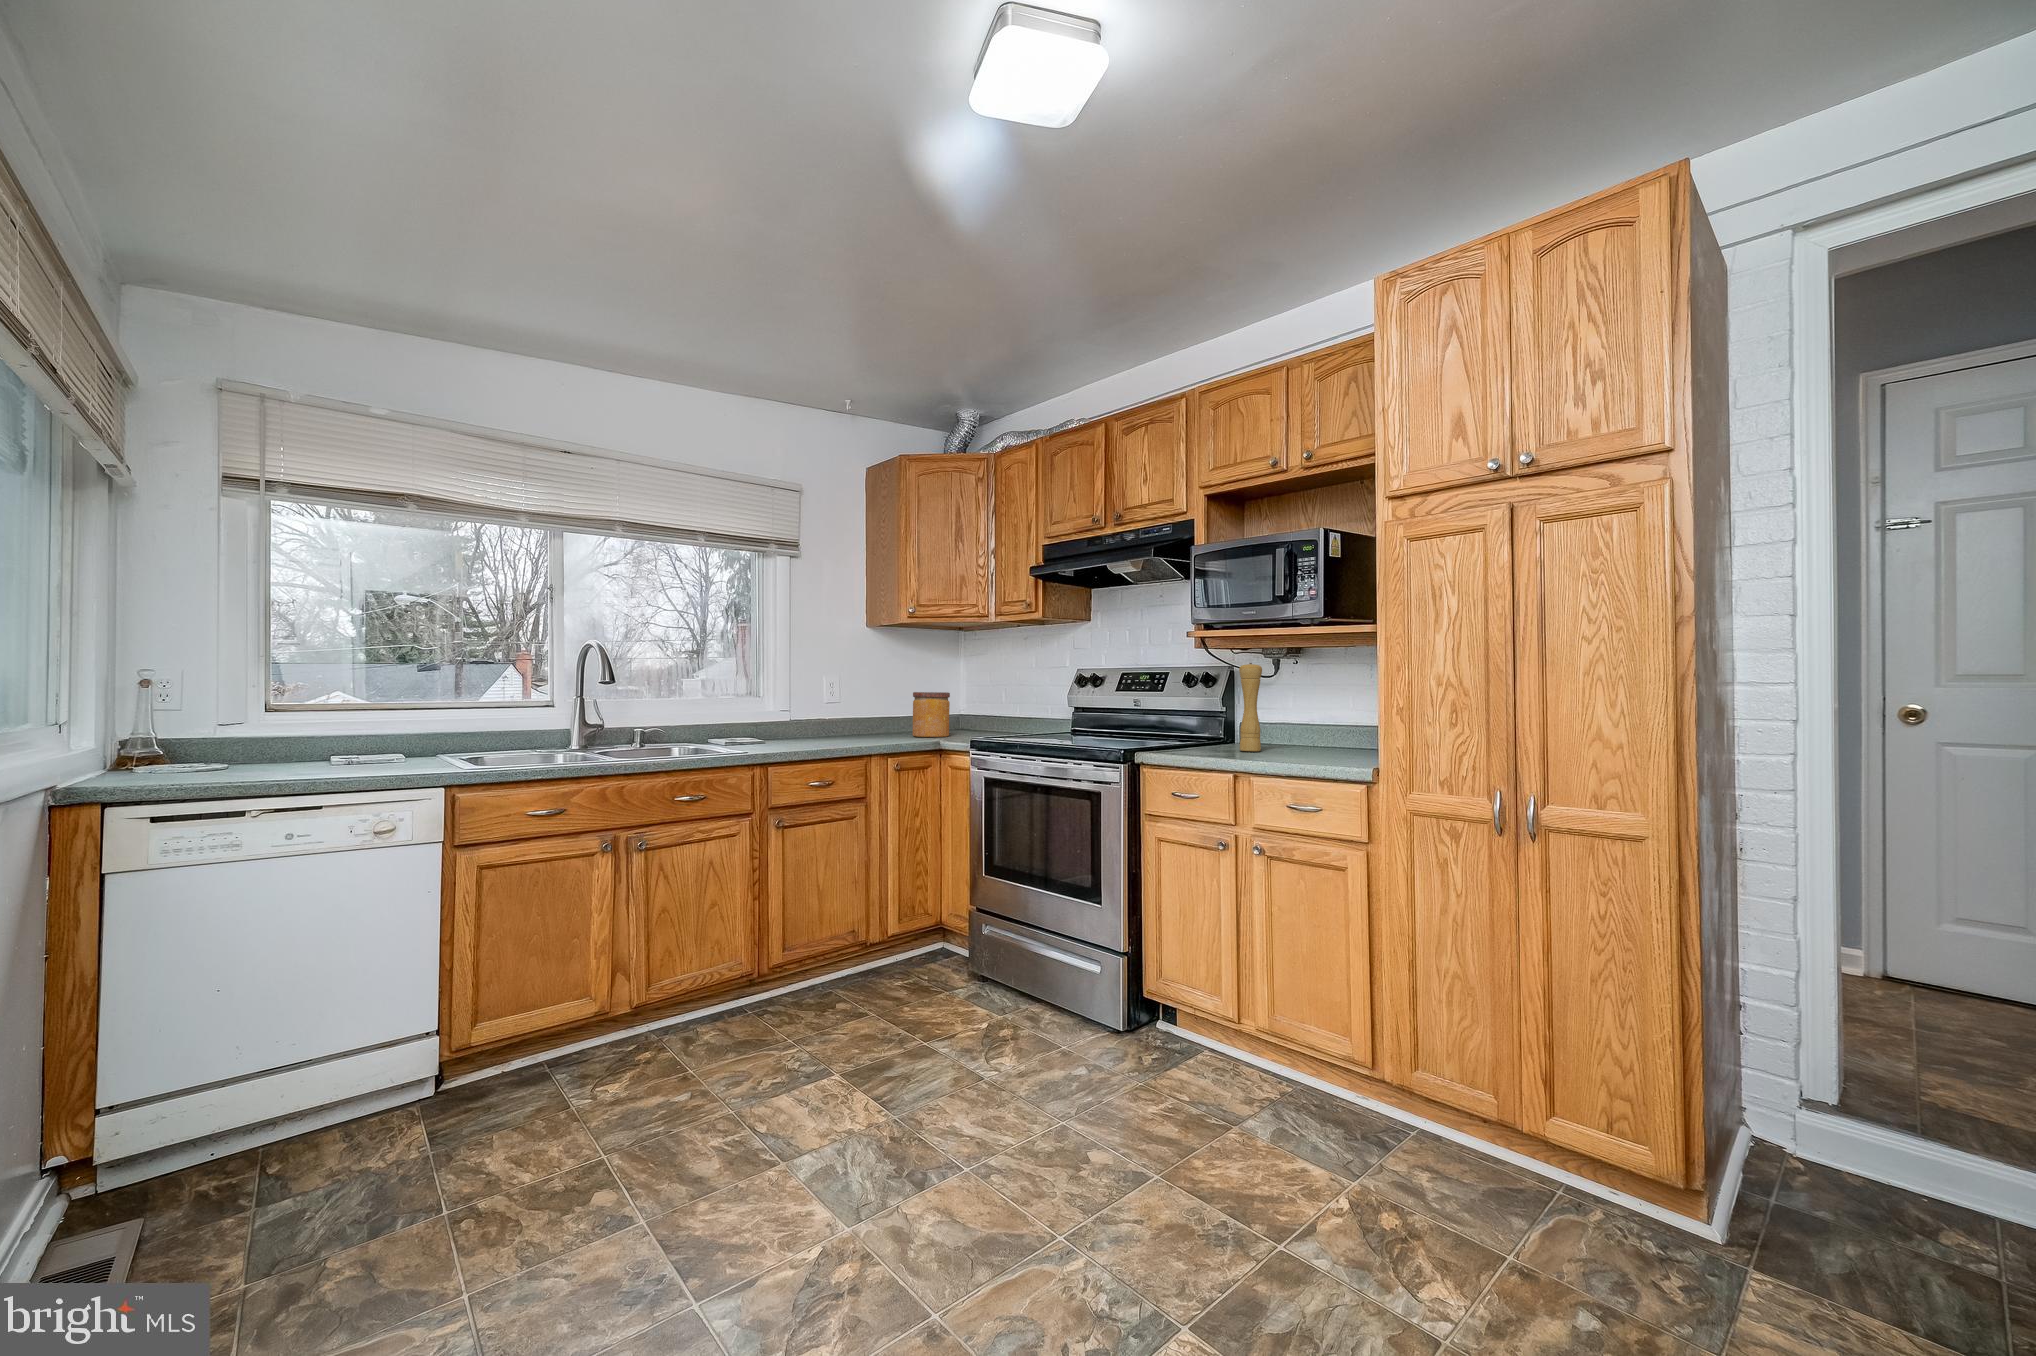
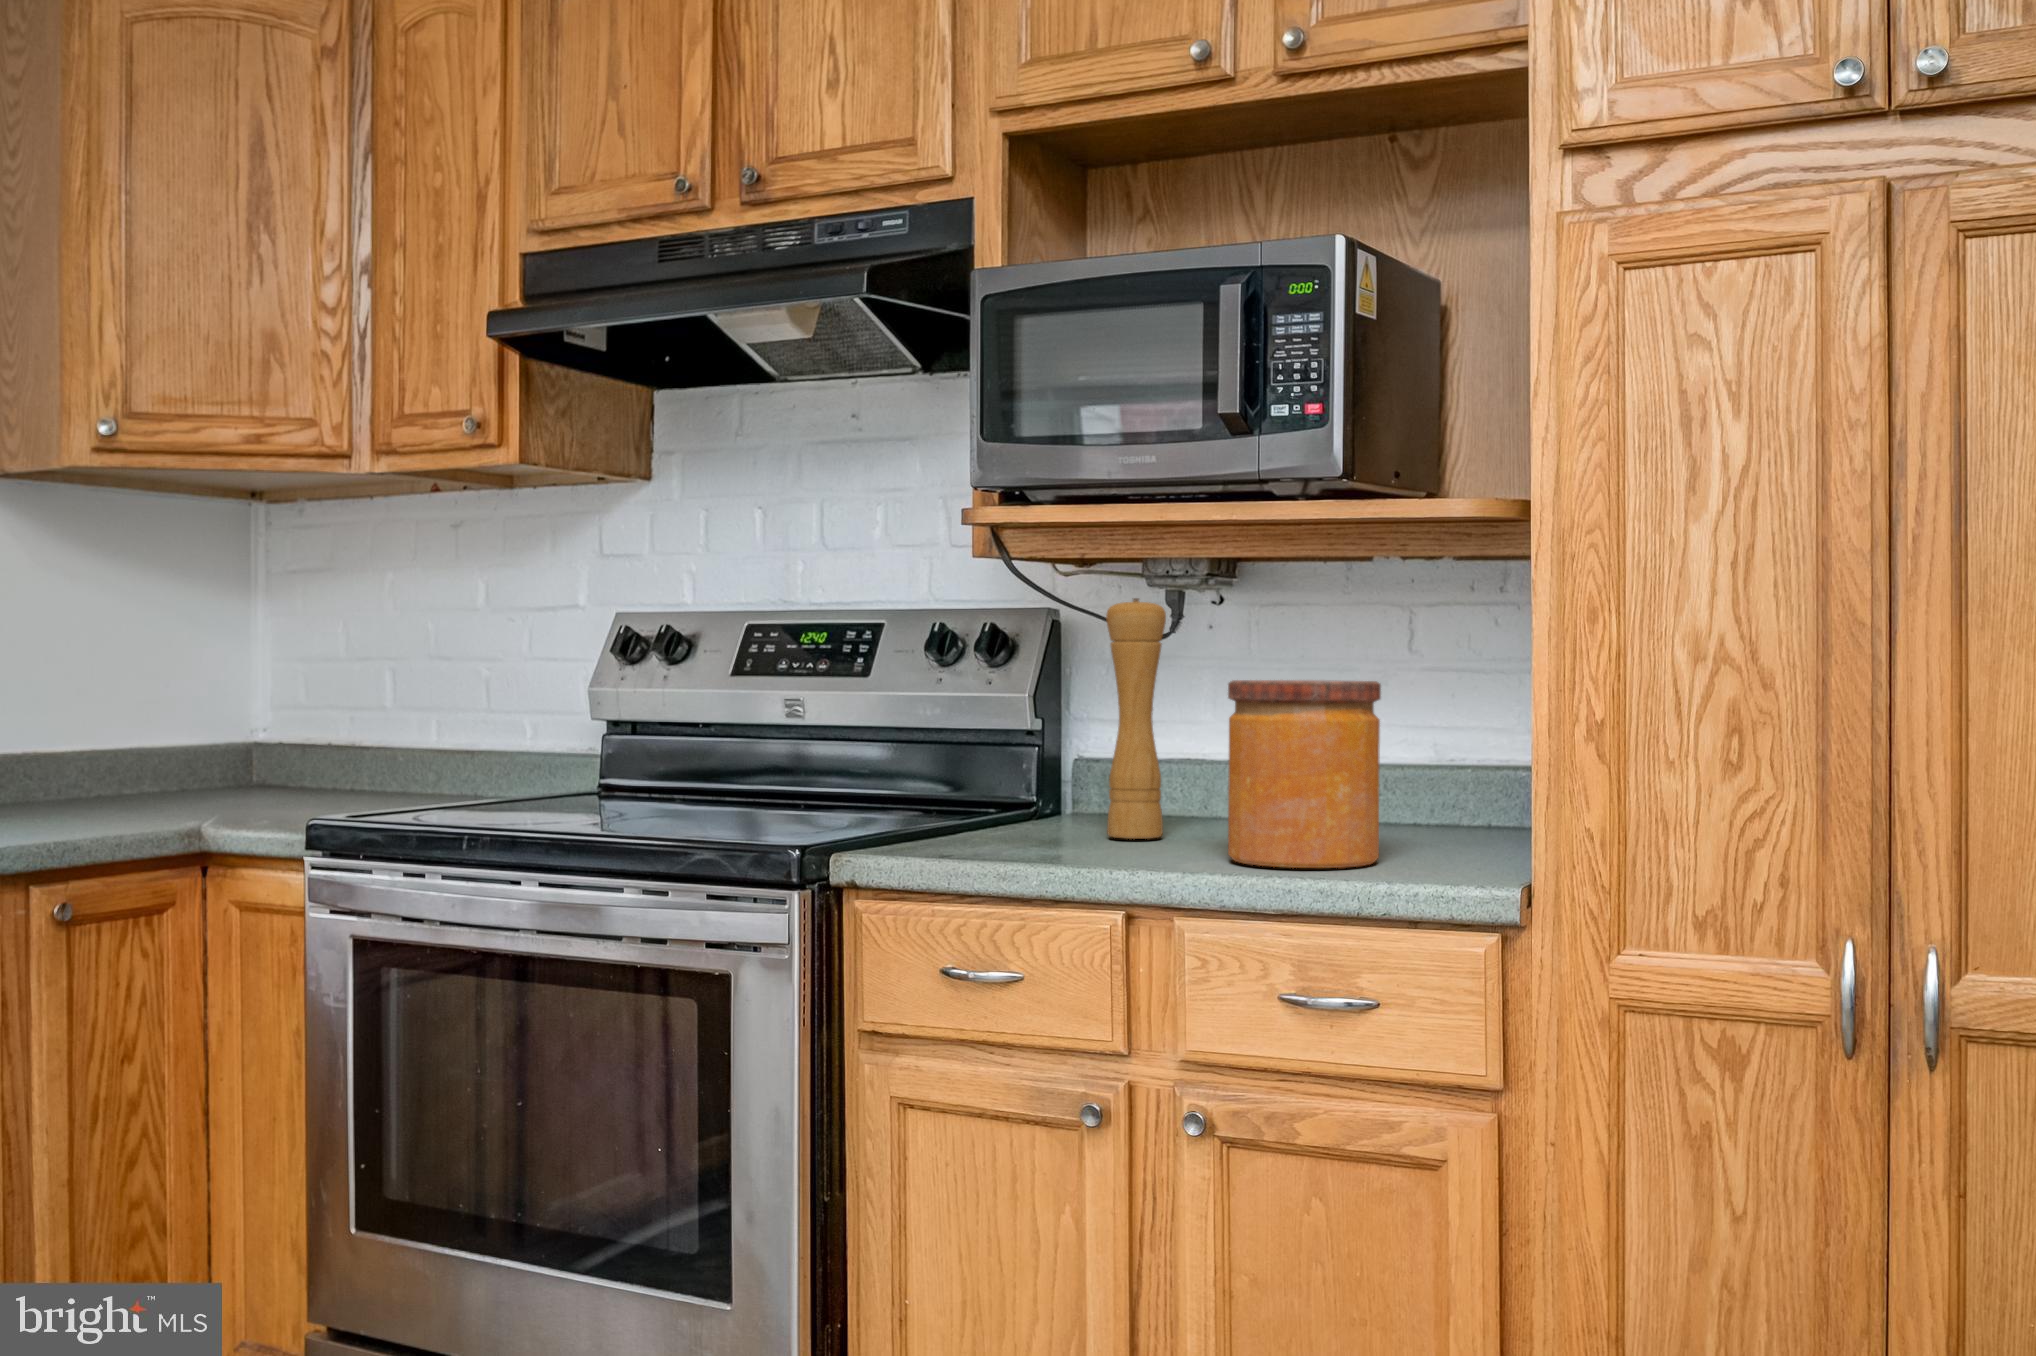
jar: present [912,692,950,737] -> present [1228,680,1381,868]

